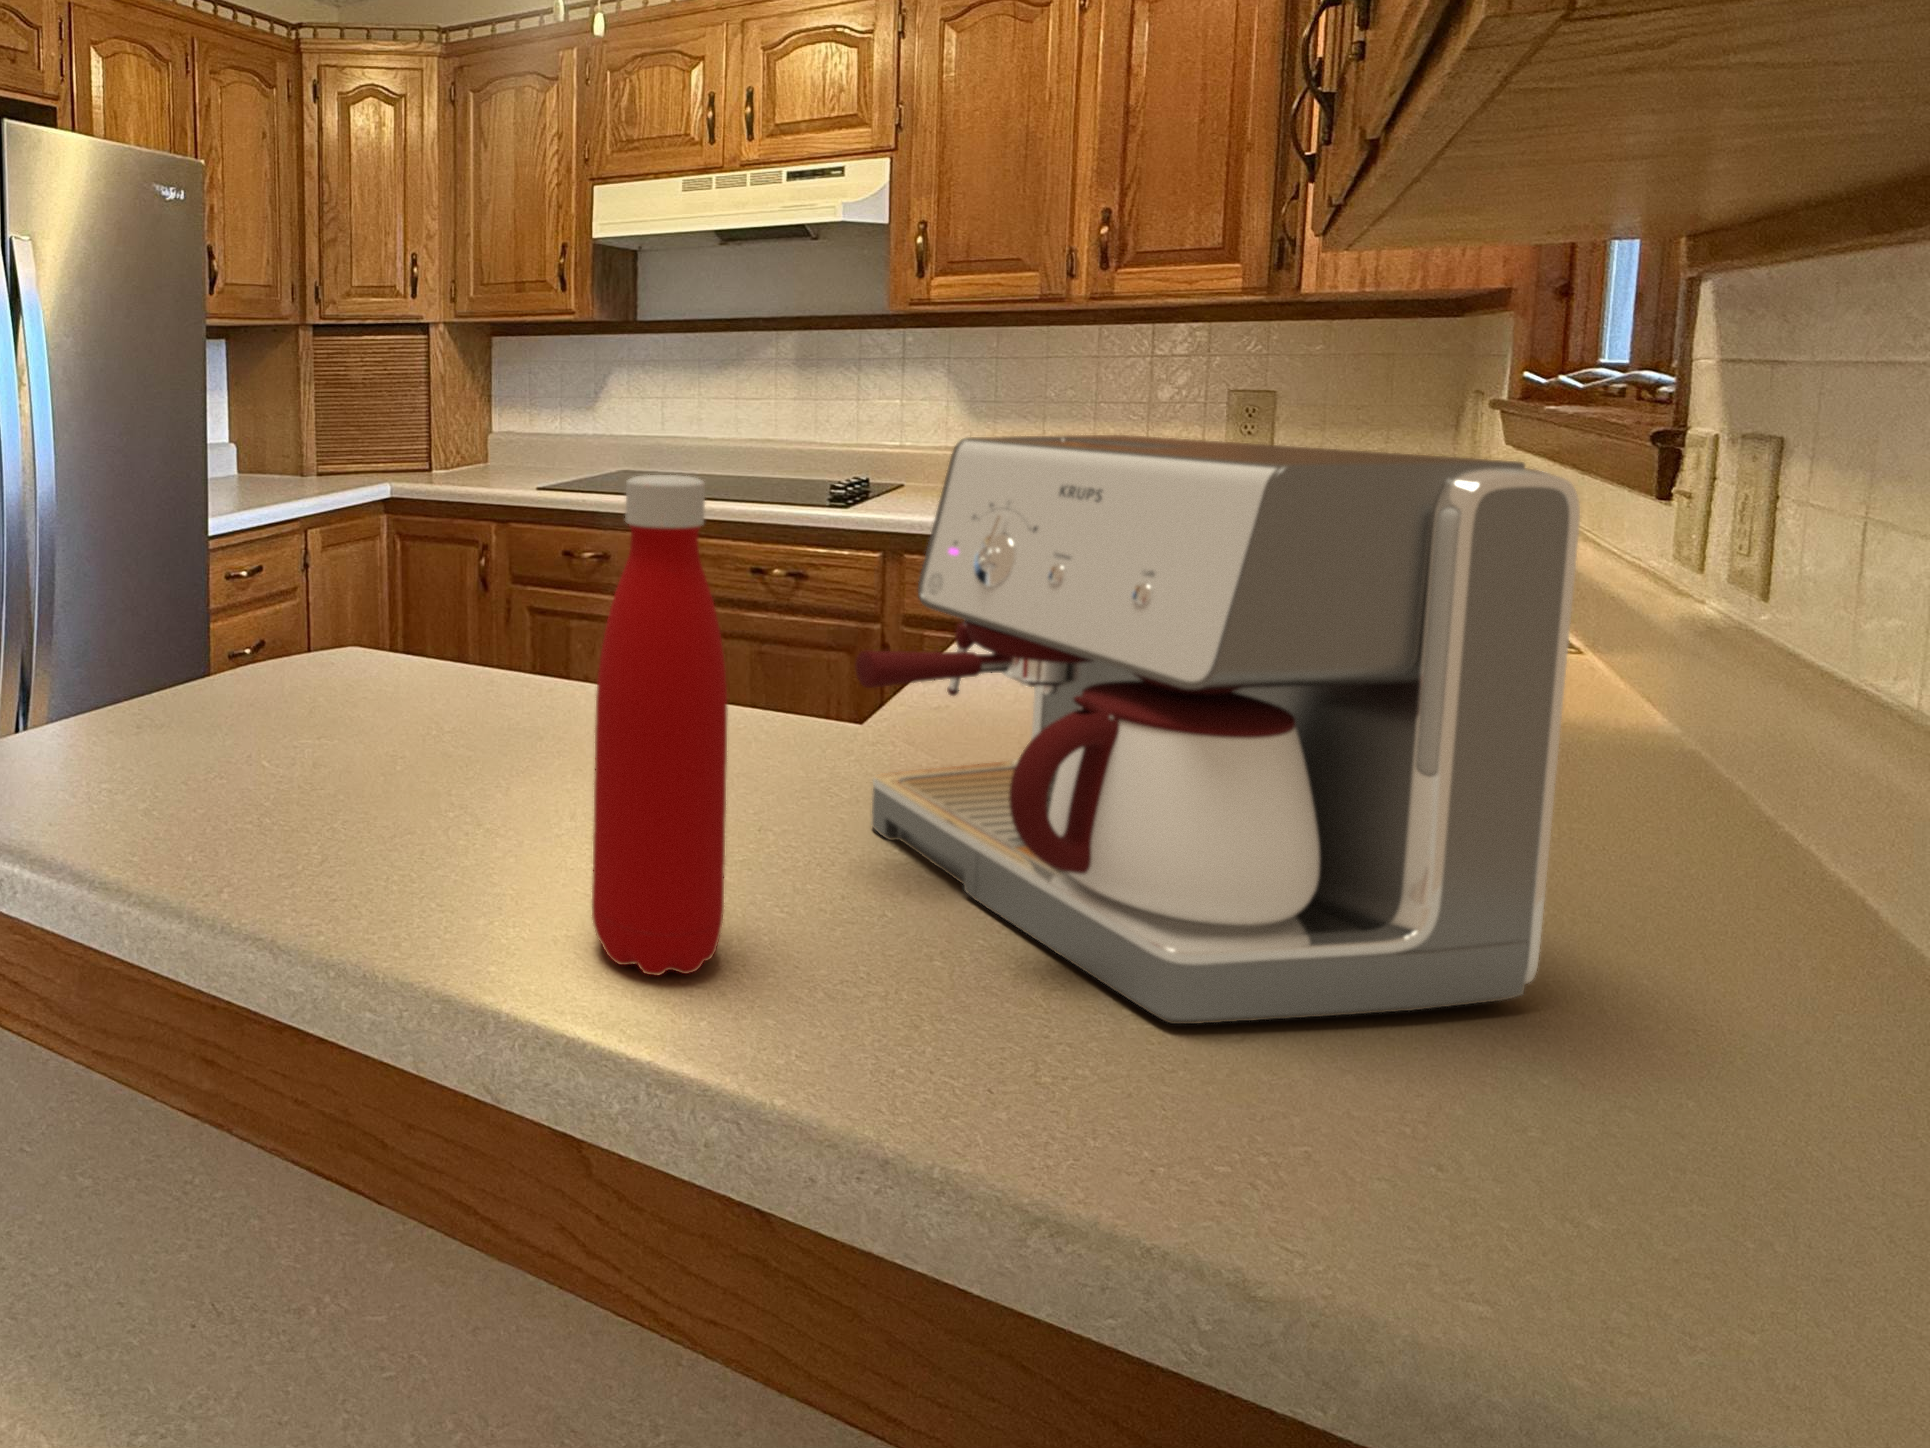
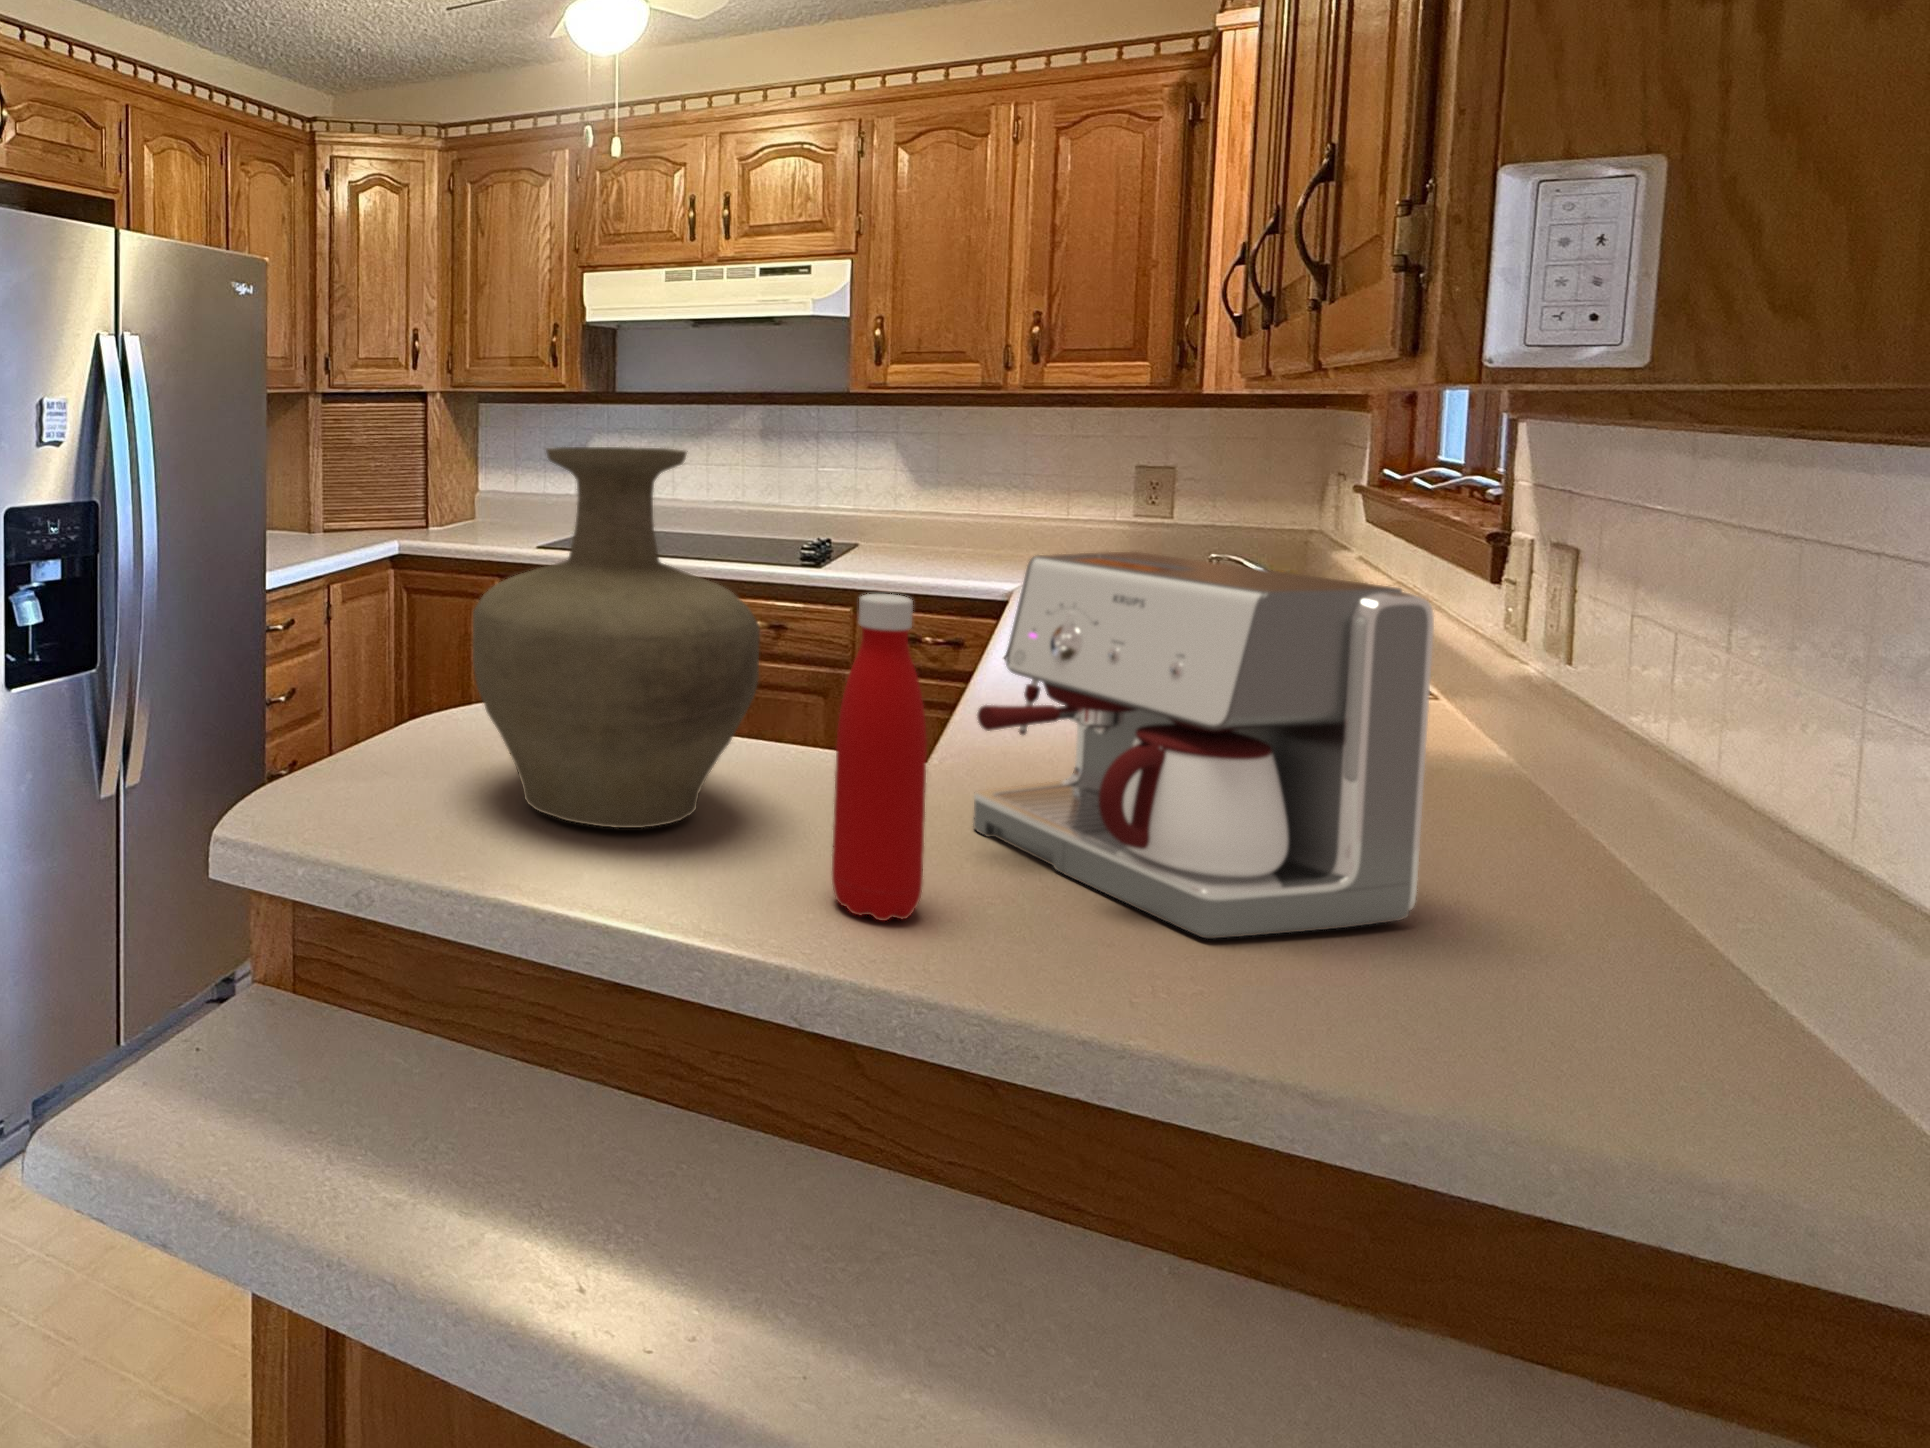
vase: none [173,288,562,817] -> present [473,447,760,828]

